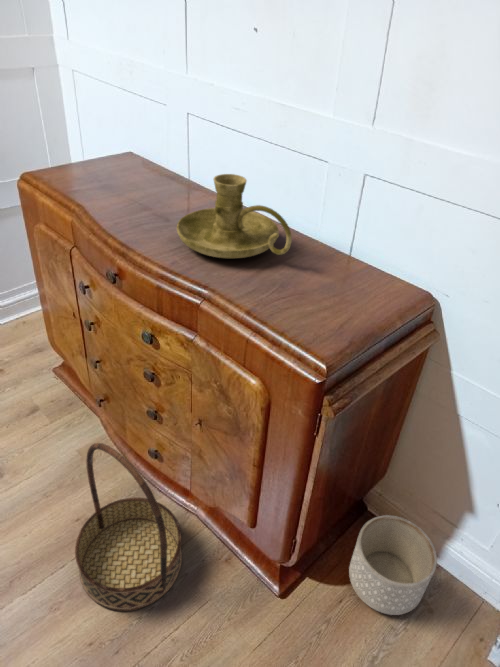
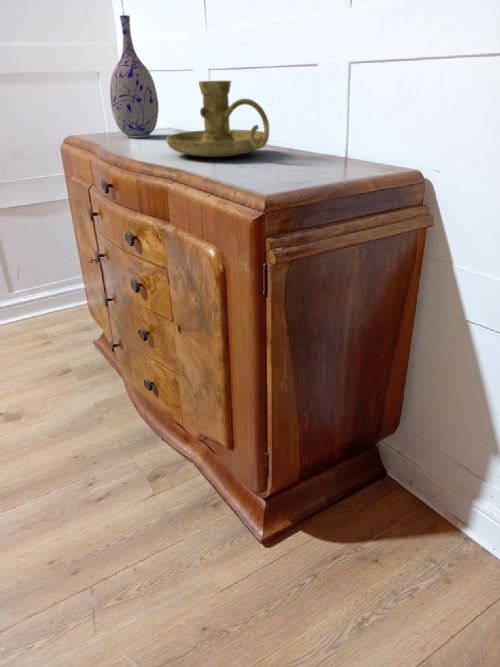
vase: none [85,63,137,189] -> present [110,15,158,138]
basket: present [75,443,182,611] -> none [54,346,170,538]
planter: present [349,515,437,615] -> none [350,462,450,577]

